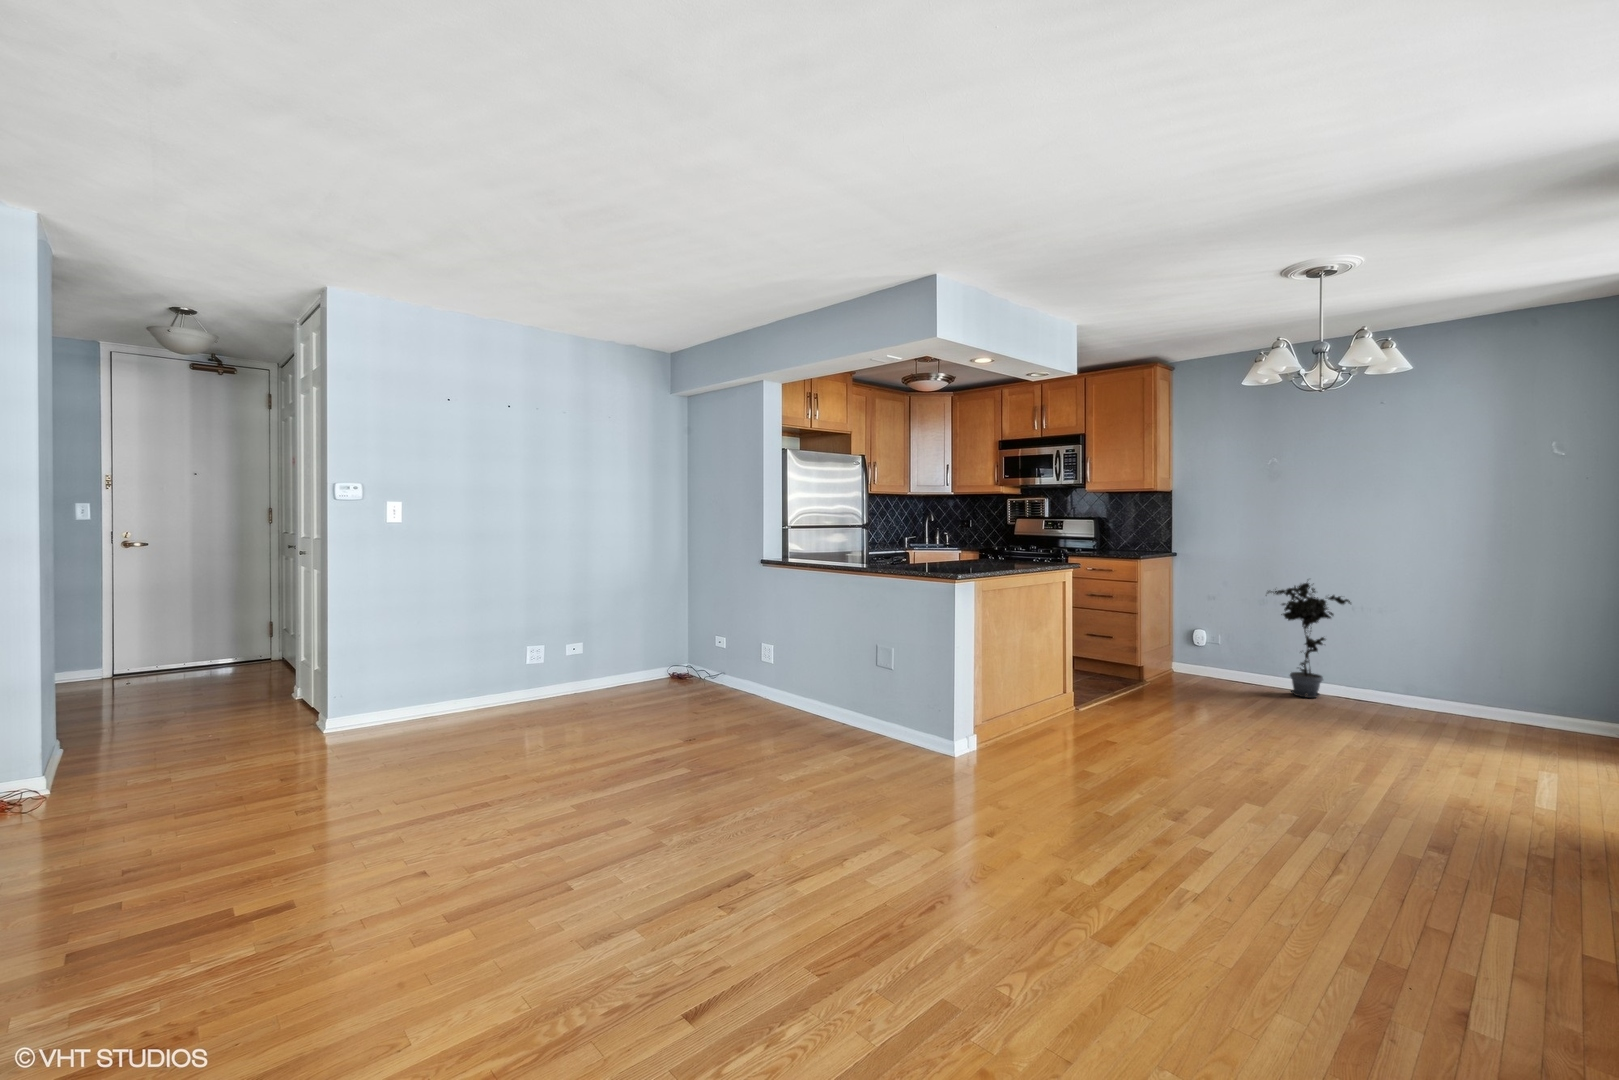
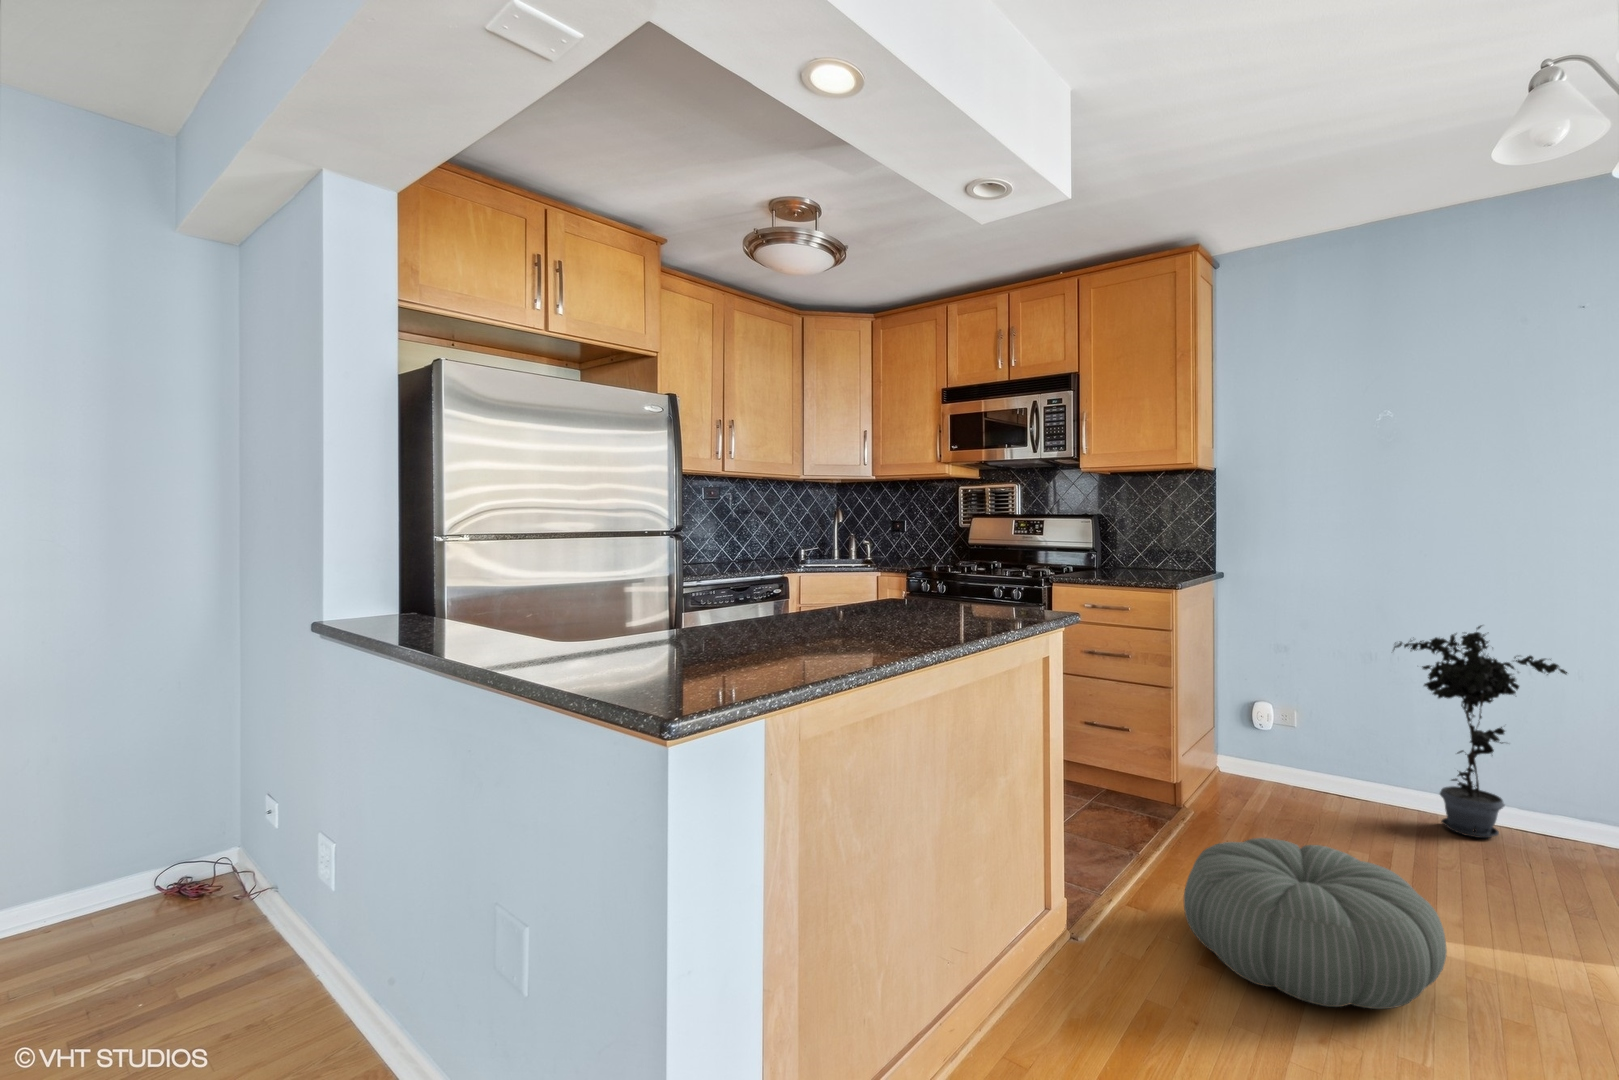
pouf: none [1132,678,1252,741] -> present [1184,838,1447,1009]

